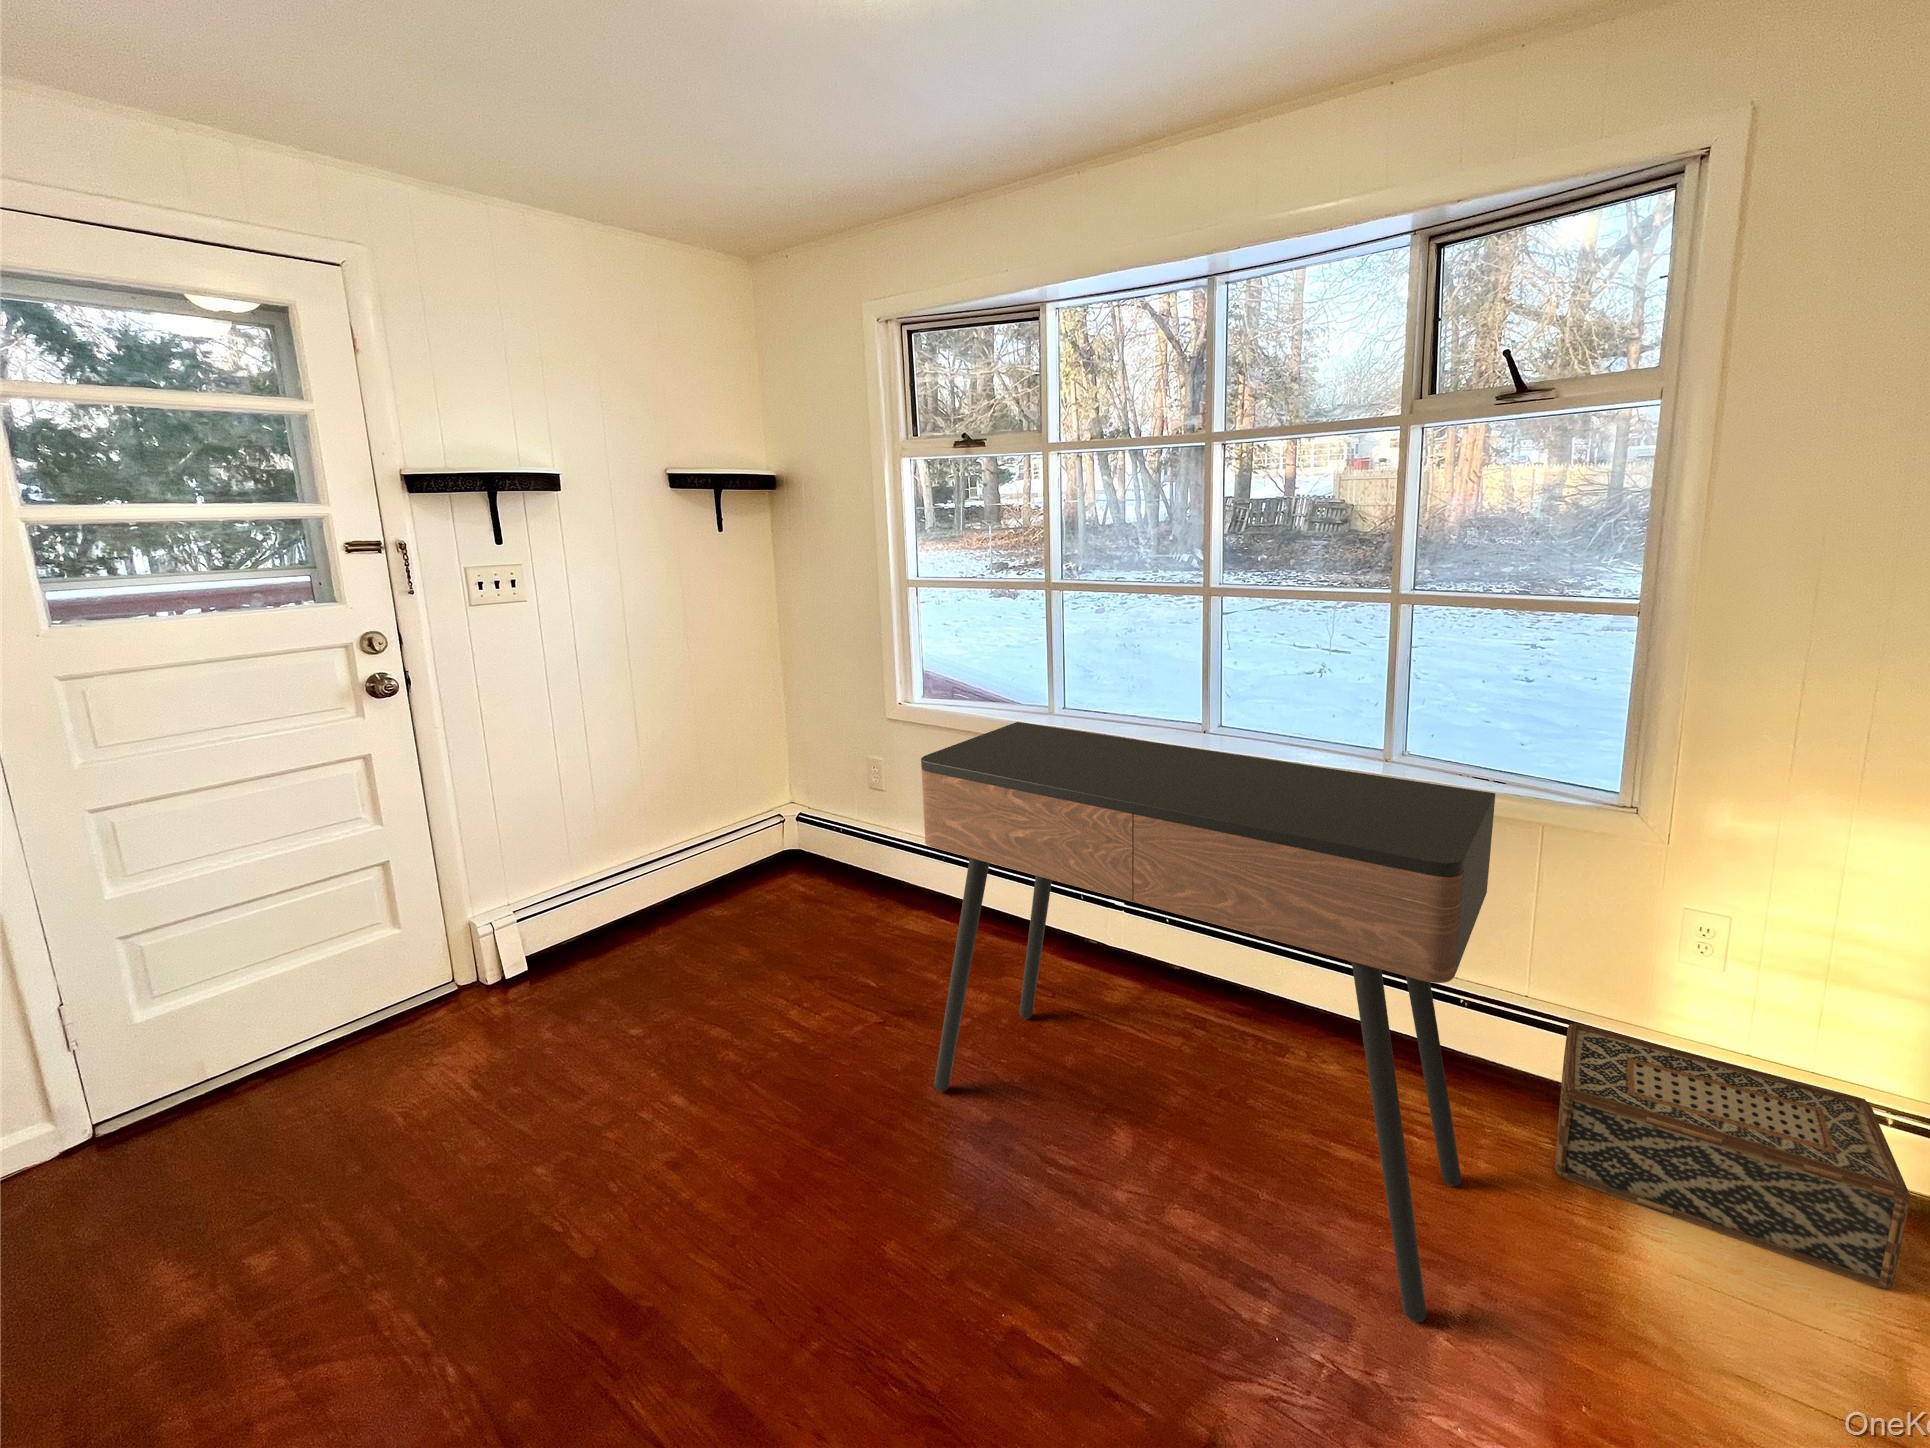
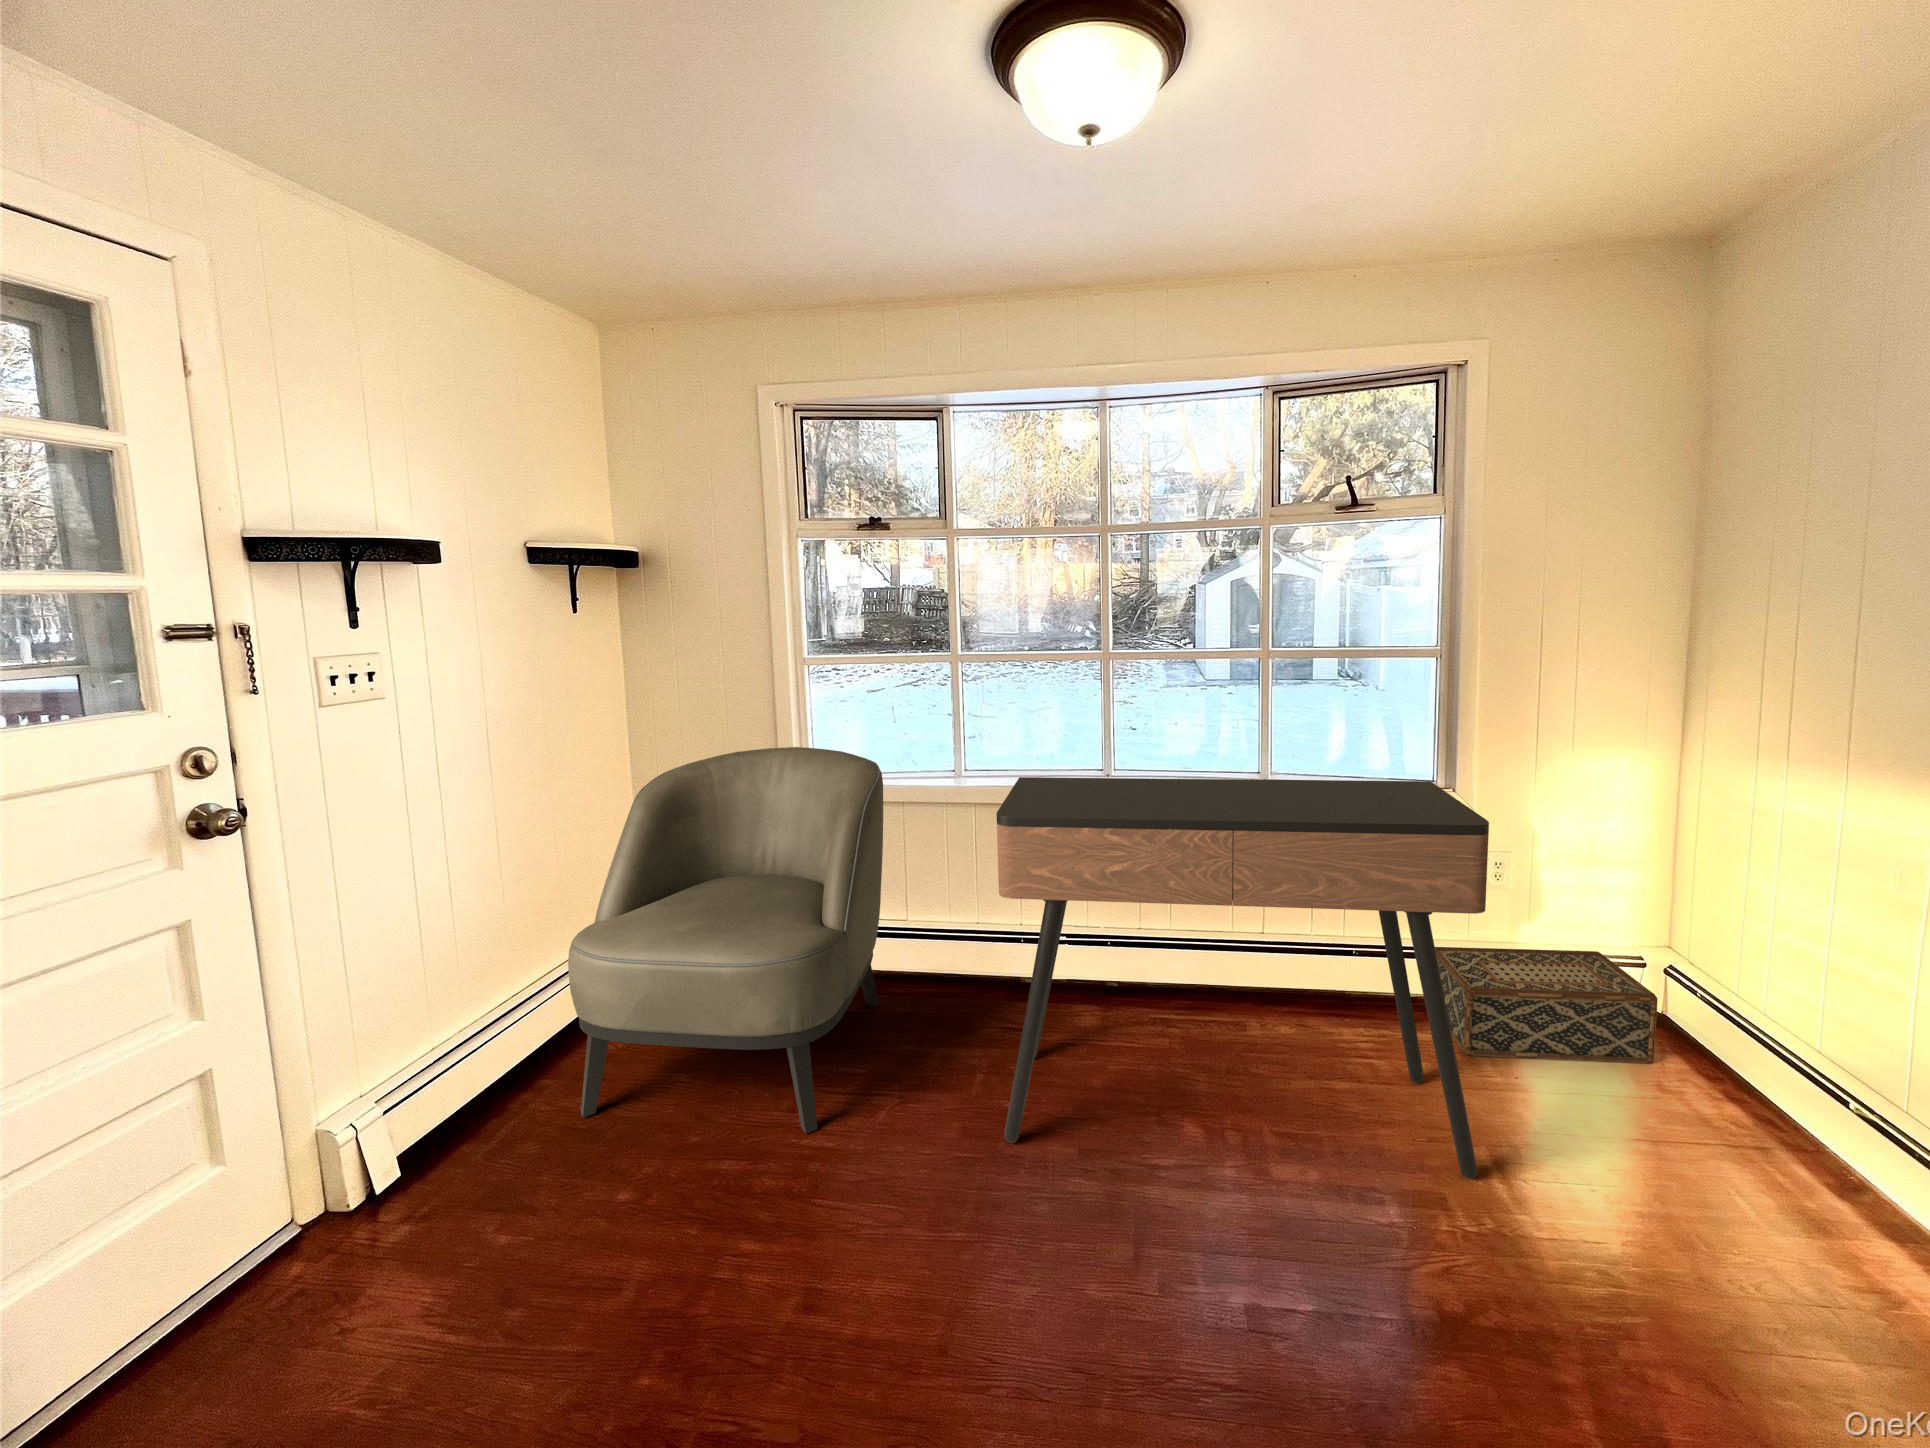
armchair: none [647,667,938,1026] -> present [568,747,883,1134]

